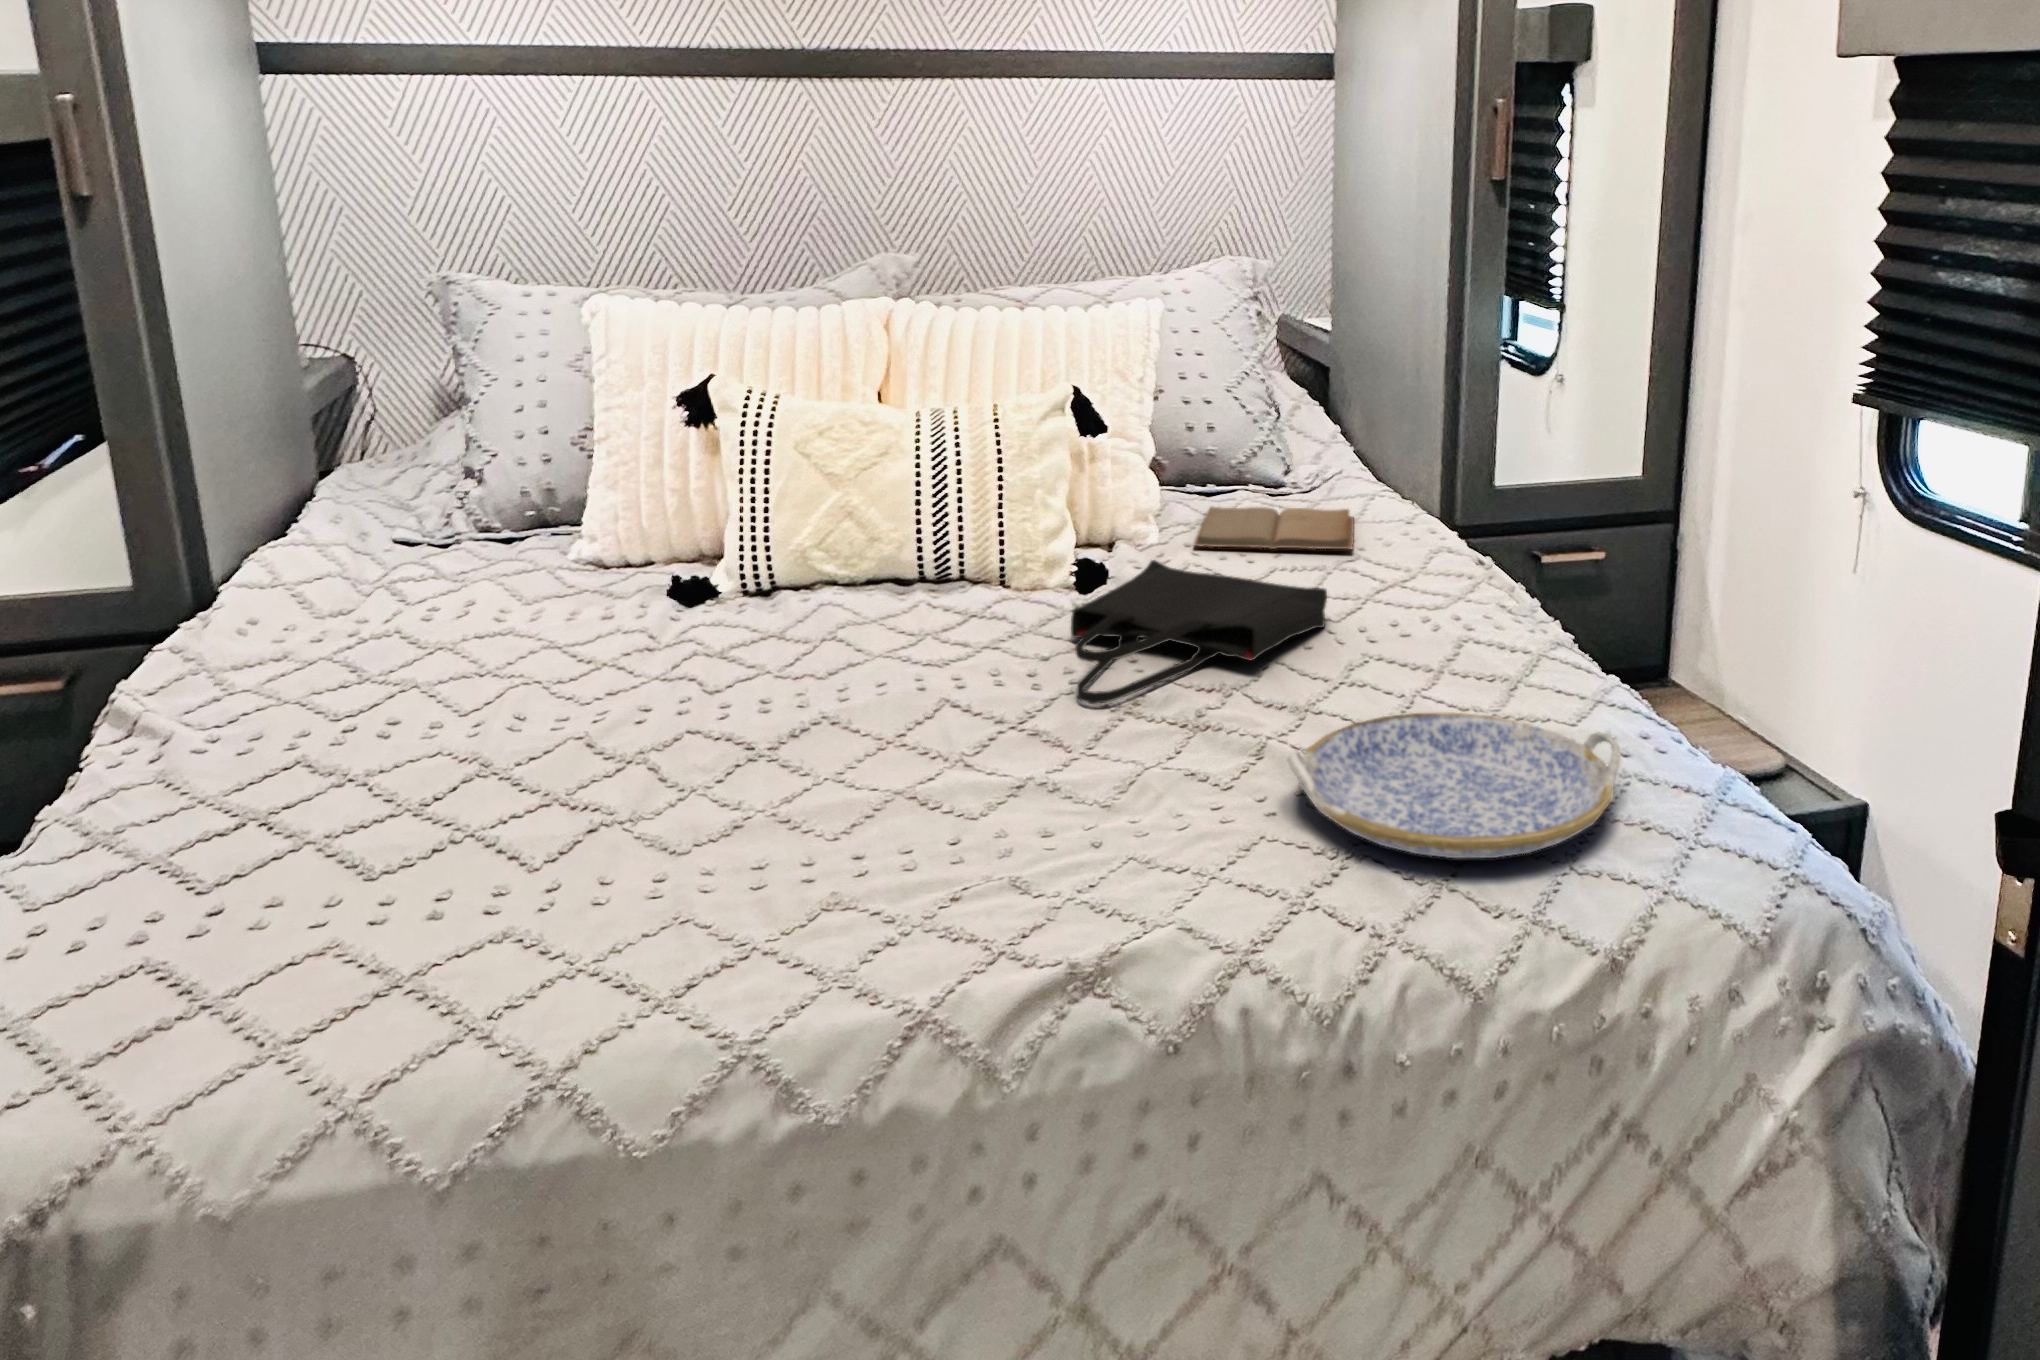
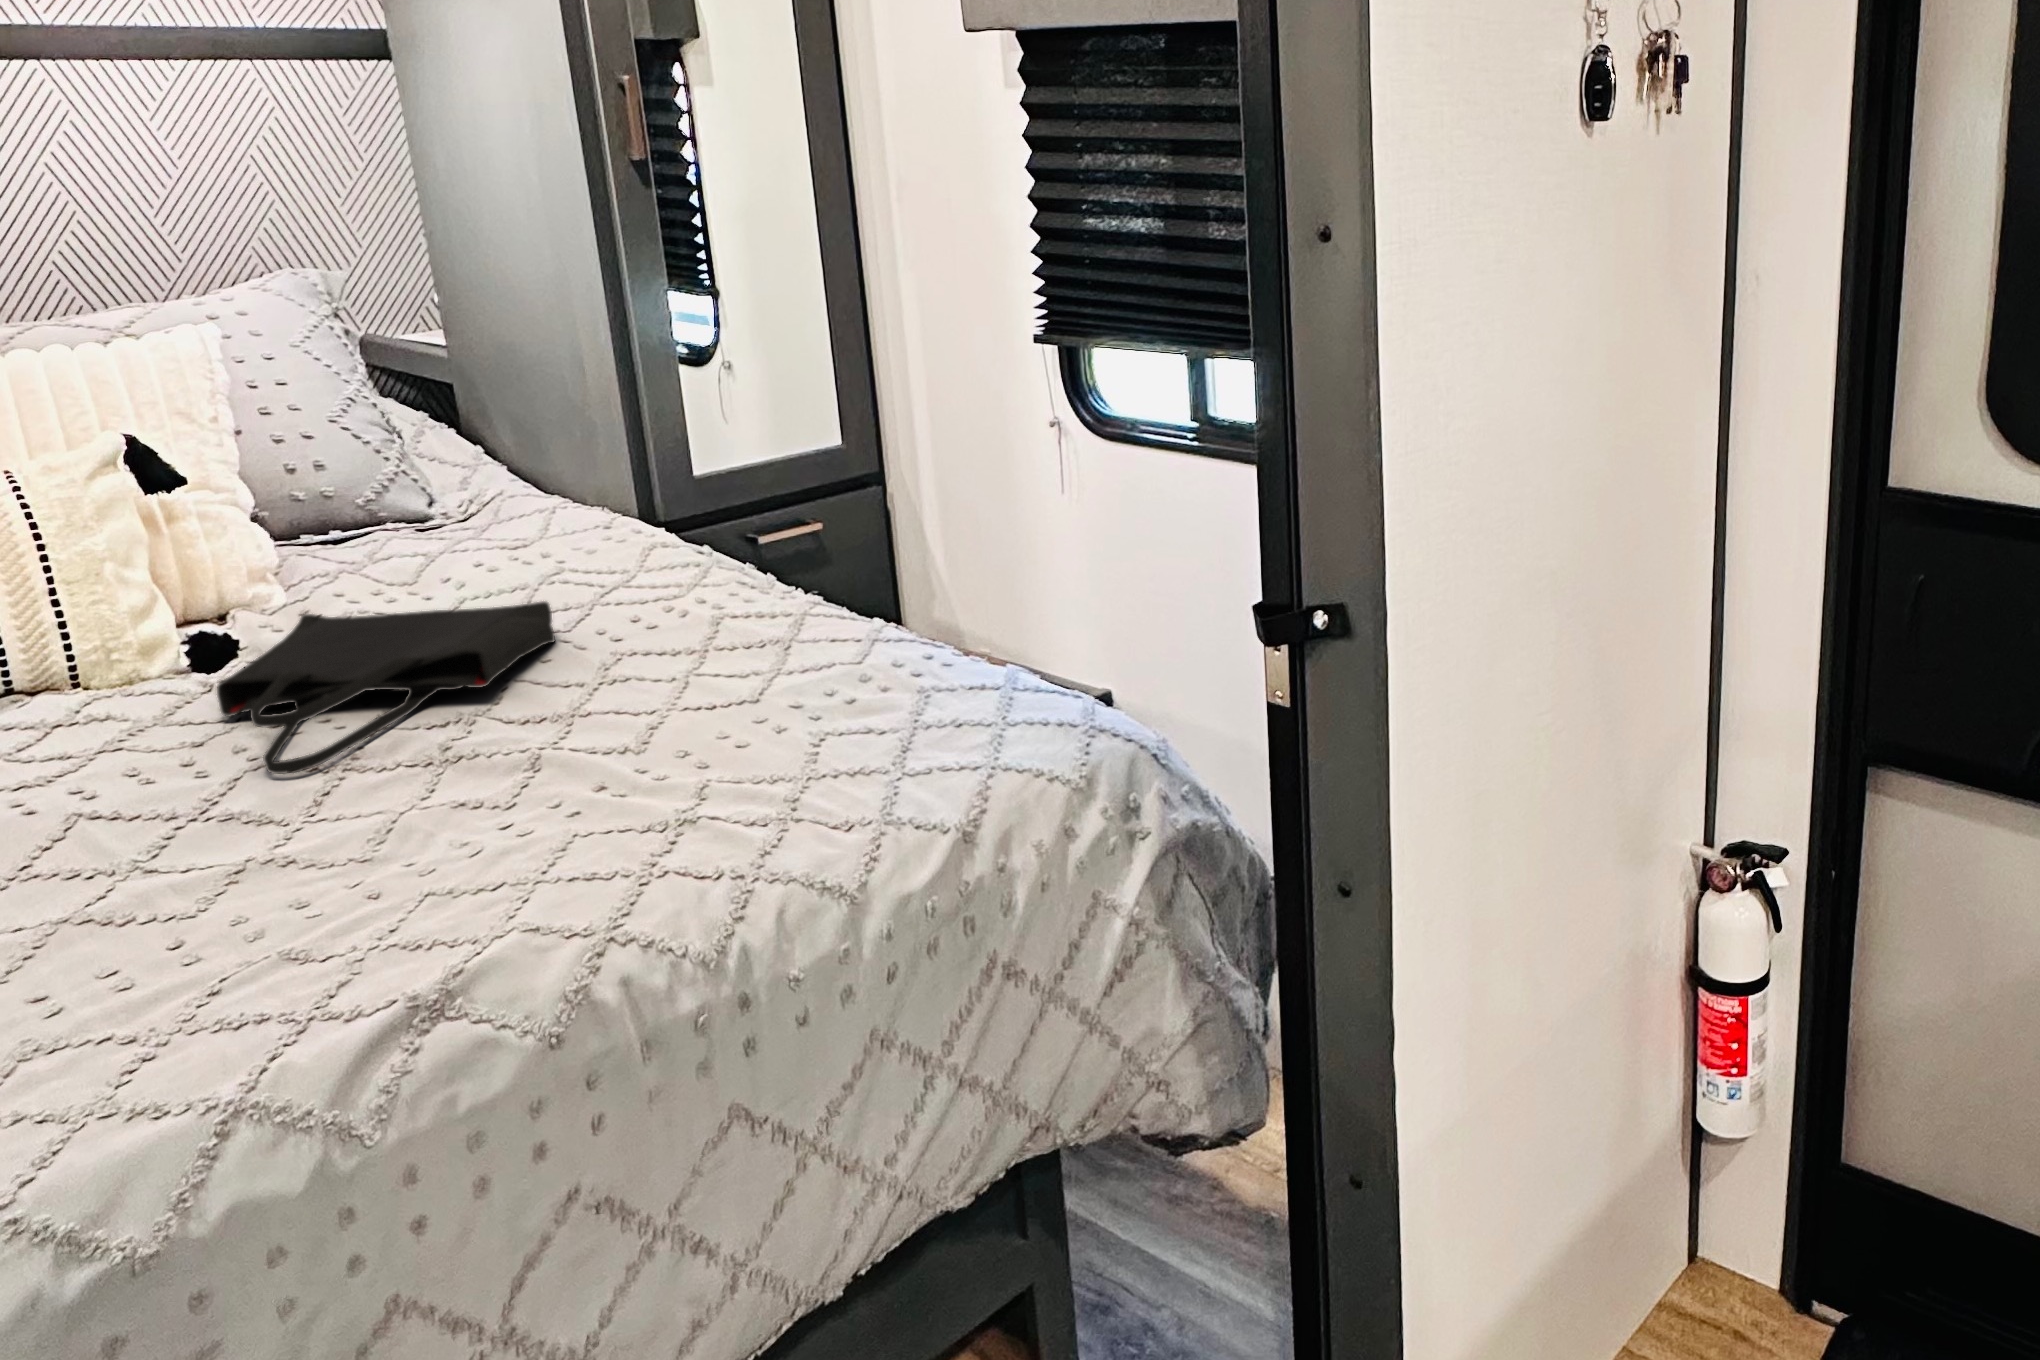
book: present [1194,506,1354,549] -> none [343,525,555,595]
serving tray: present [1287,712,1621,858] -> none [581,658,925,806]

